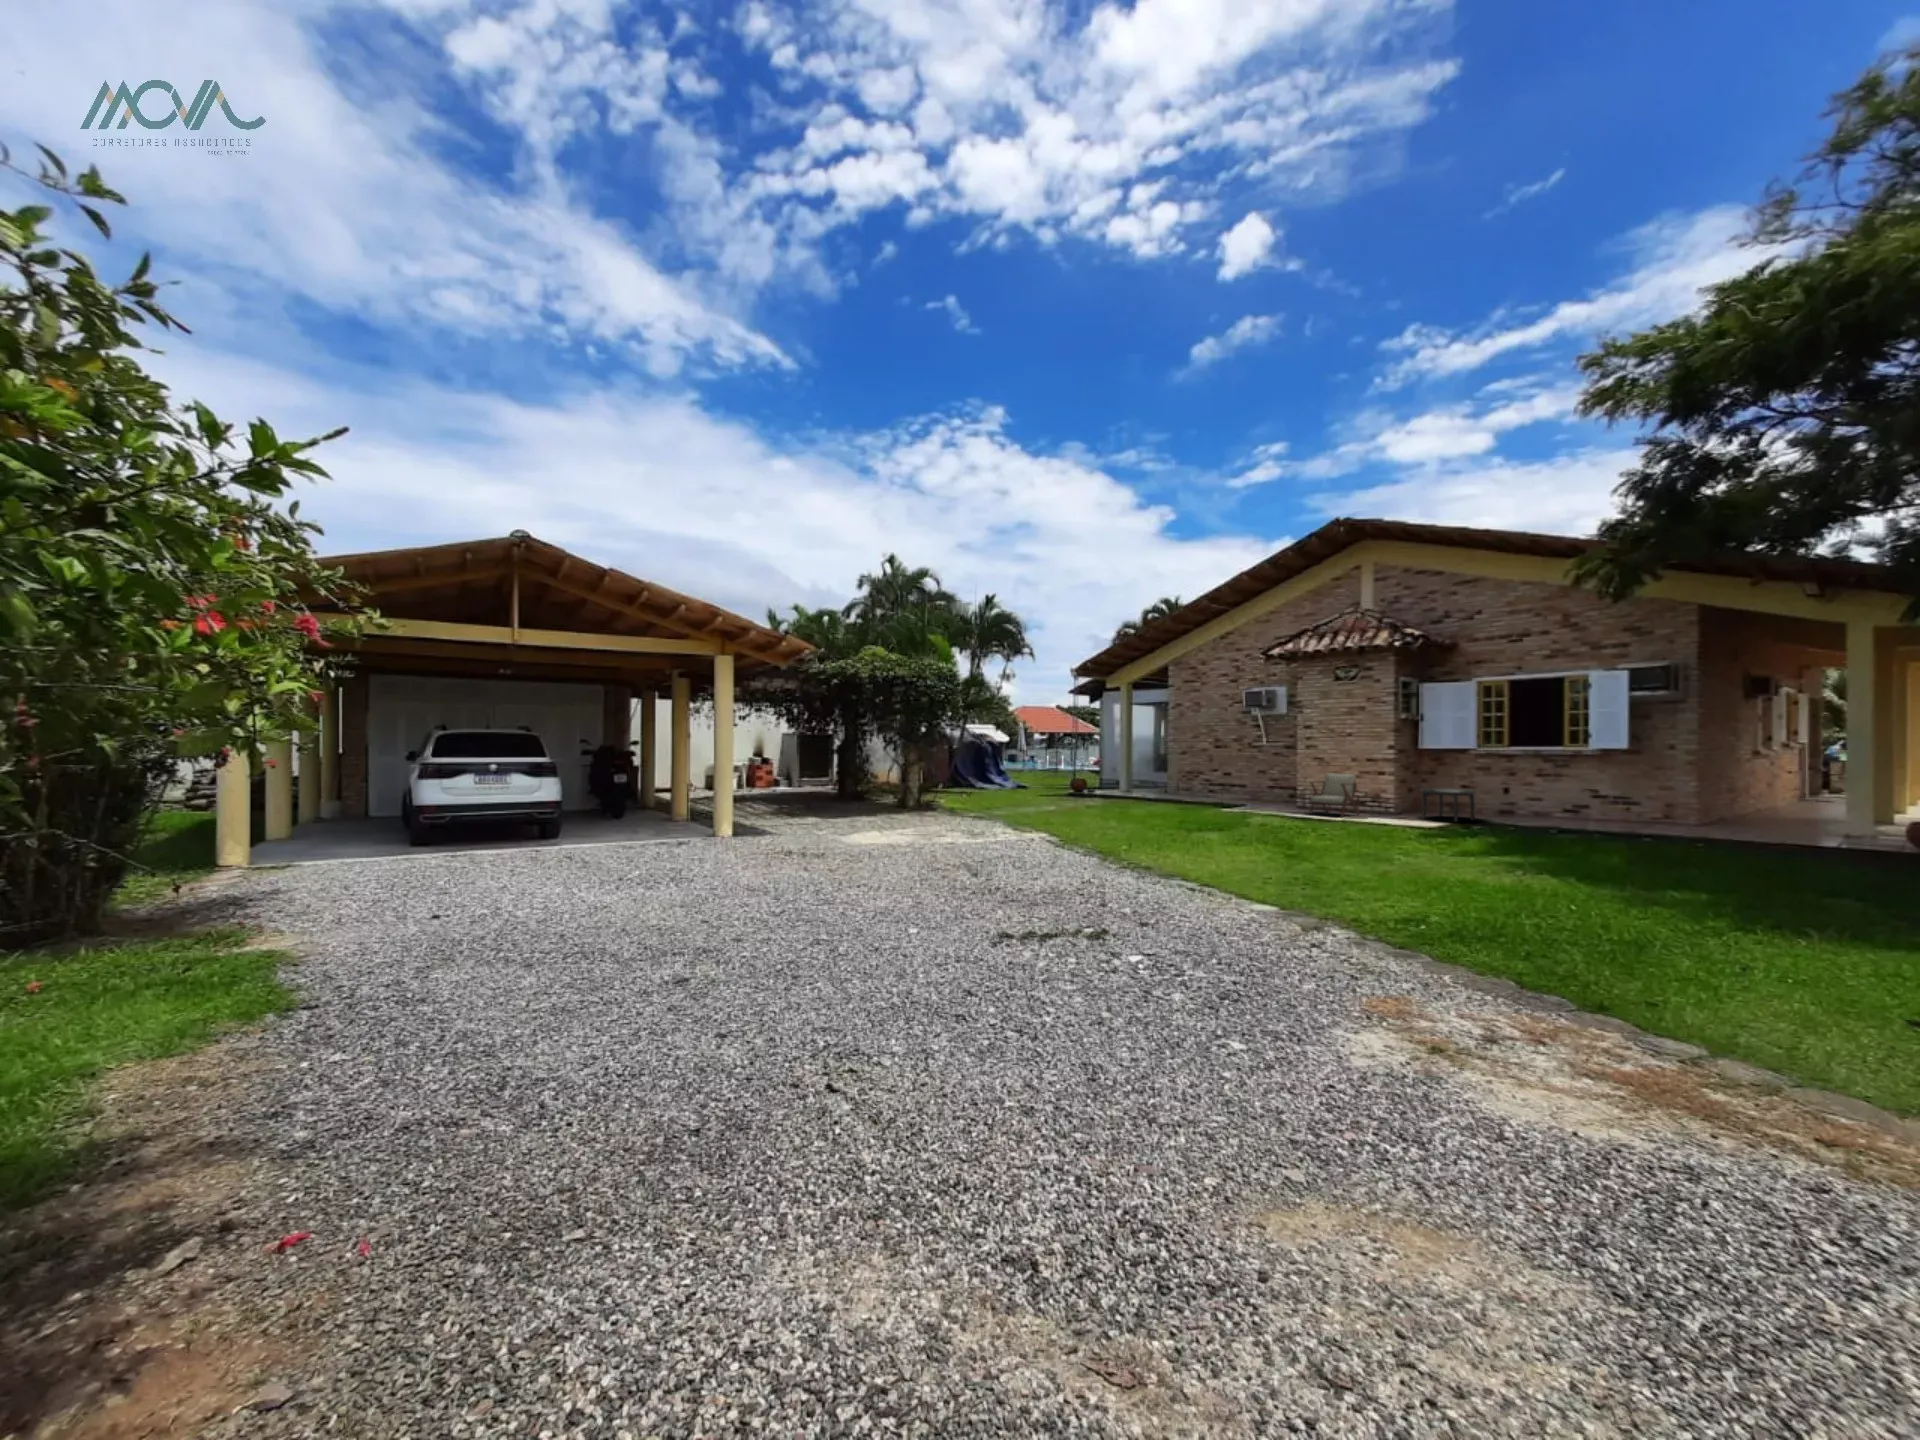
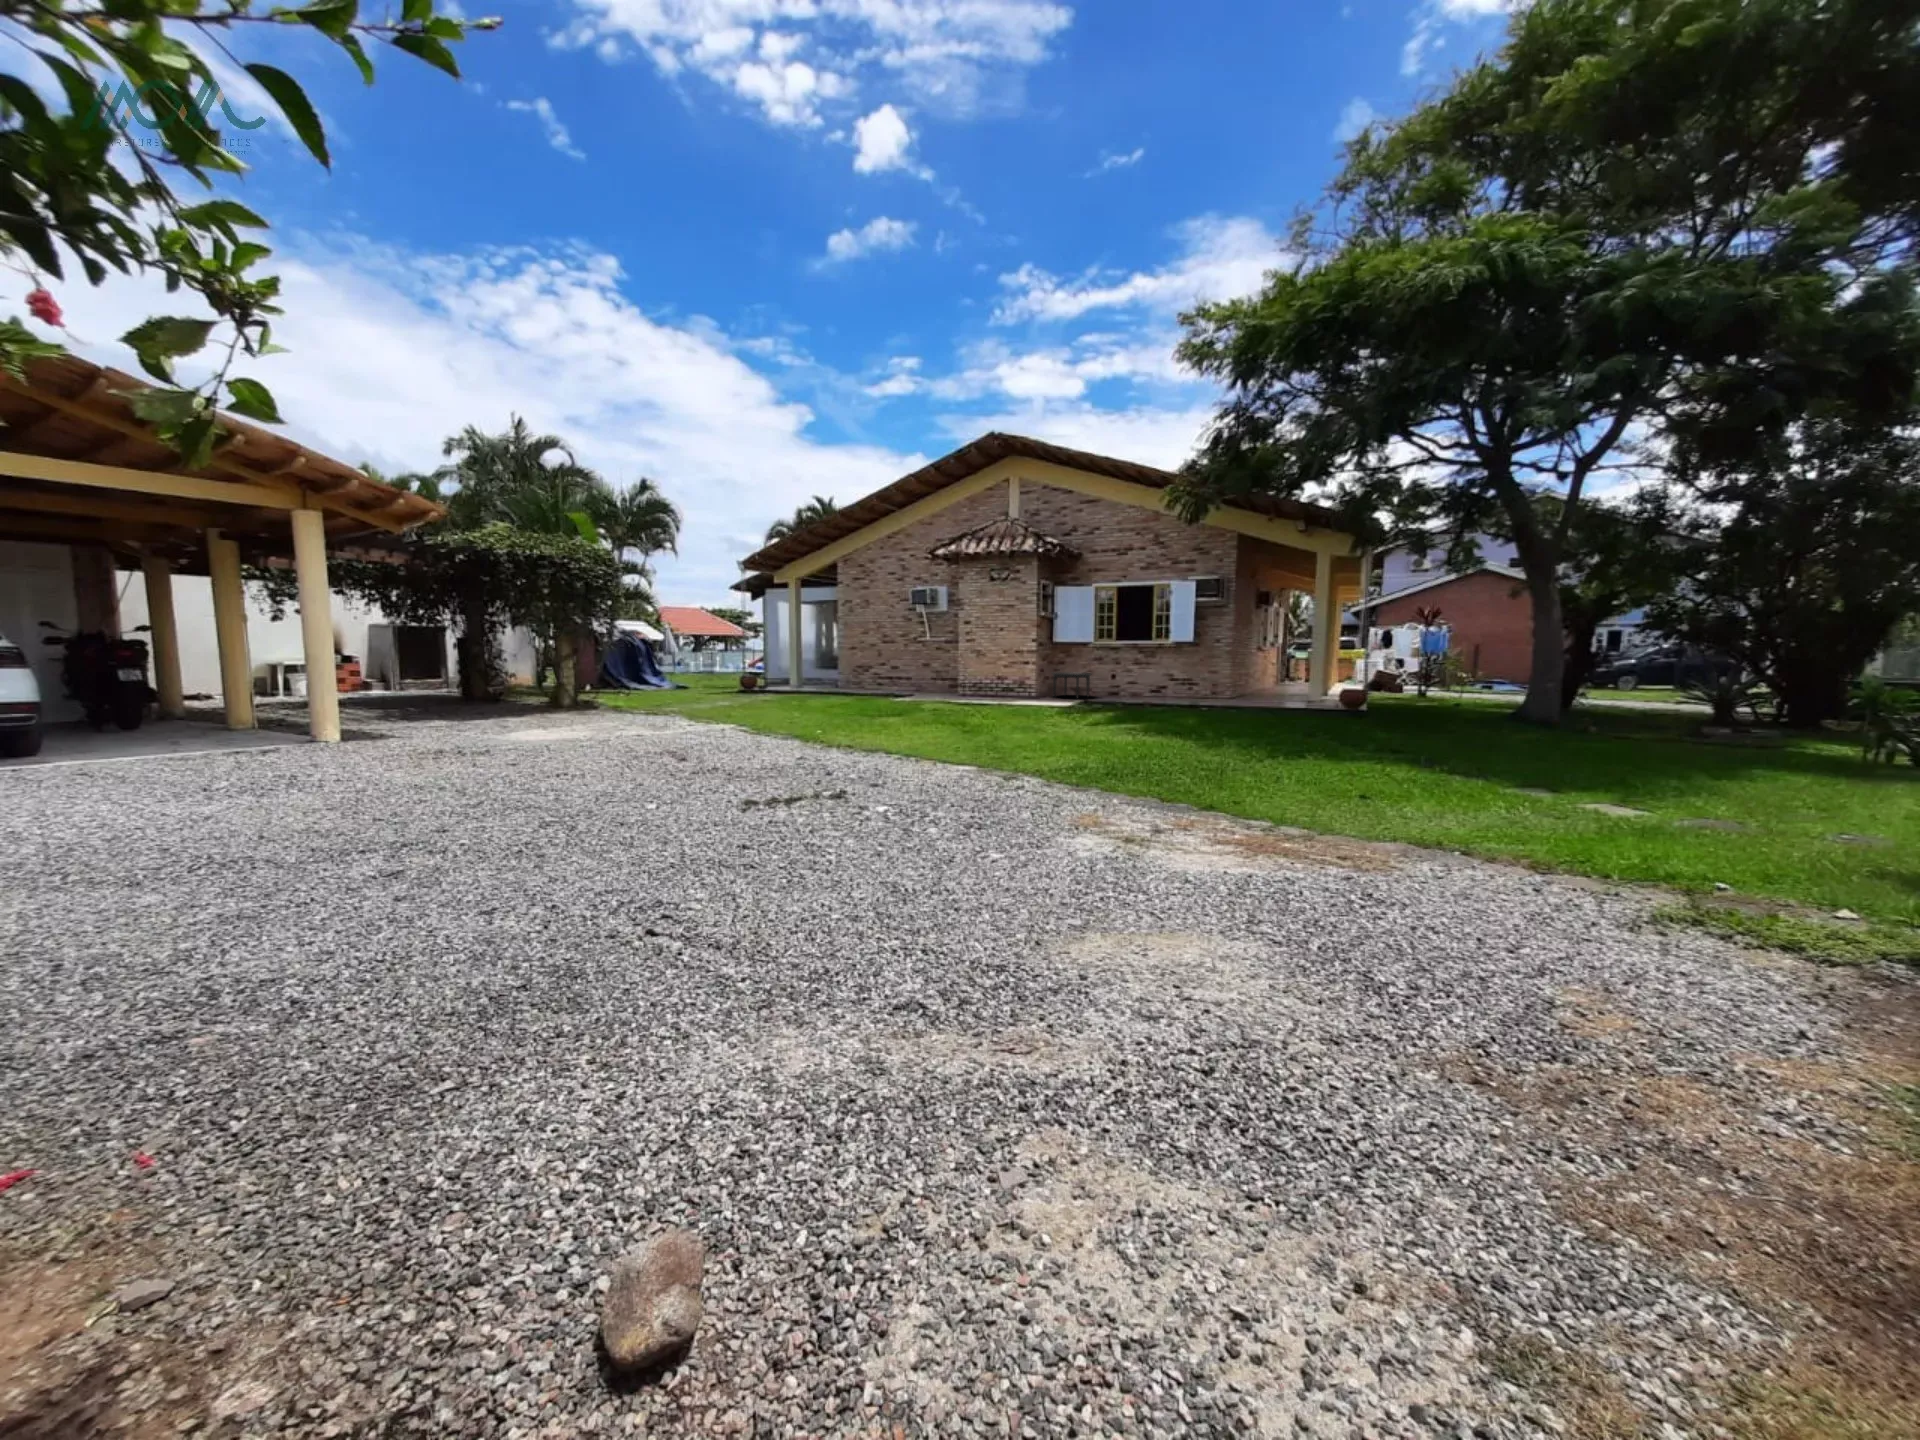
lounge chair: present [1310,773,1359,816] -> none [967,661,1006,698]

